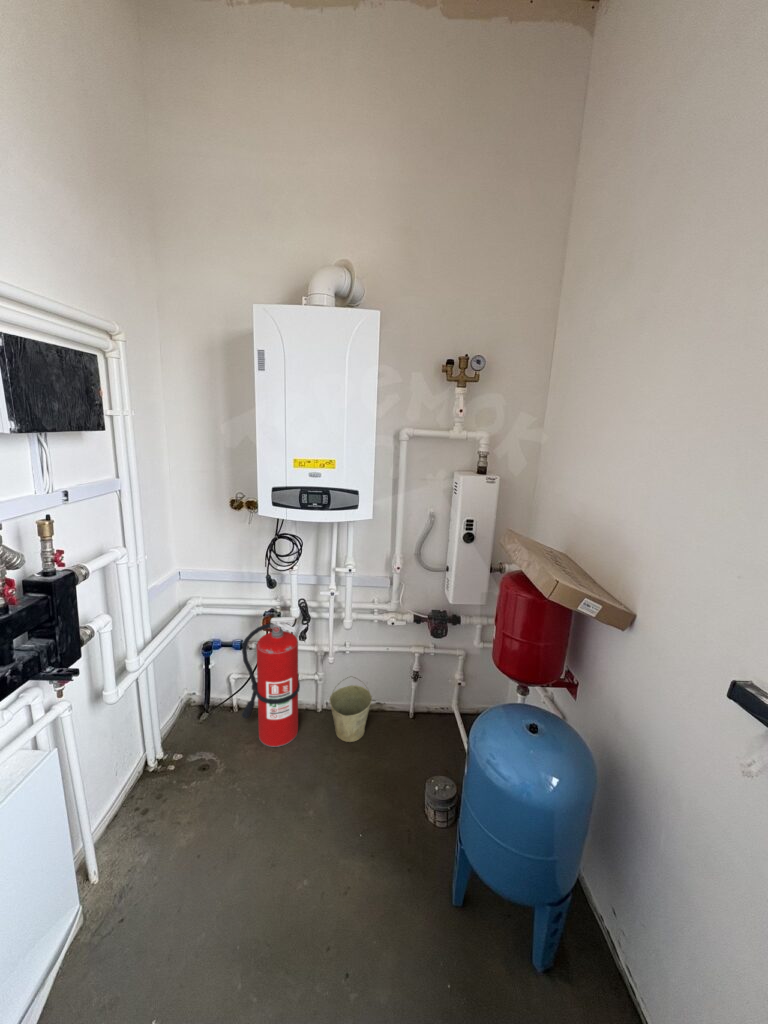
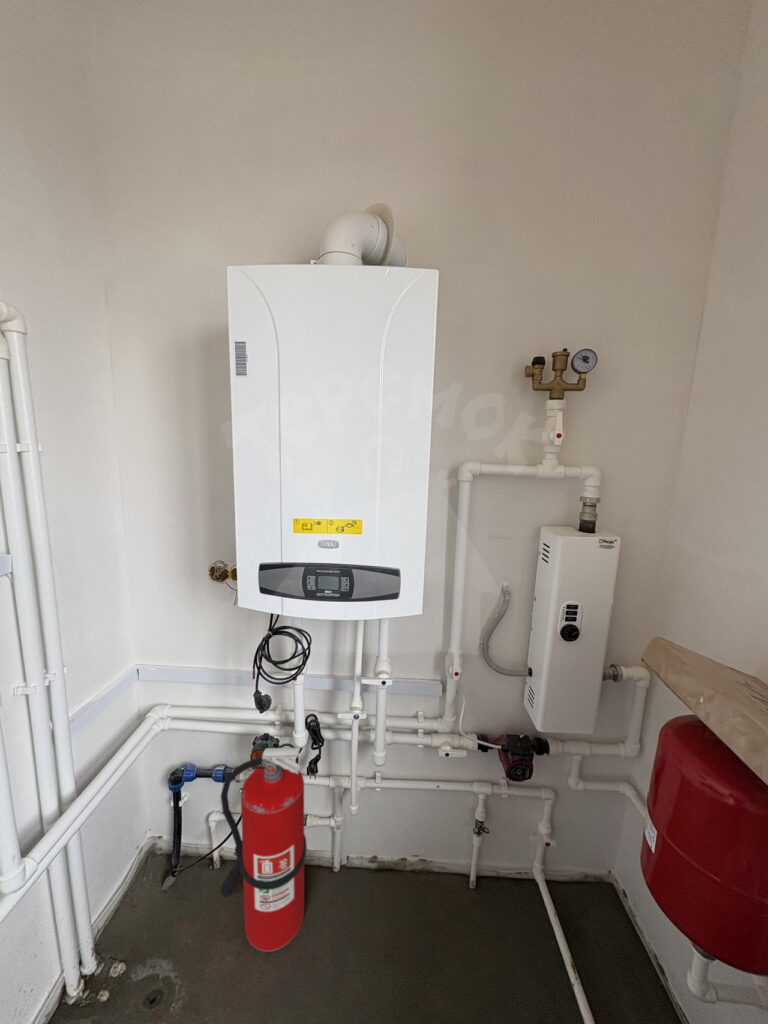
bucket: present [330,677,372,742] -> none [351,836,415,943]

